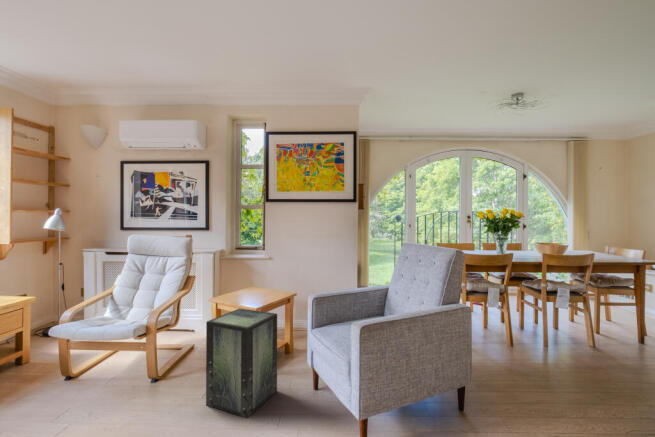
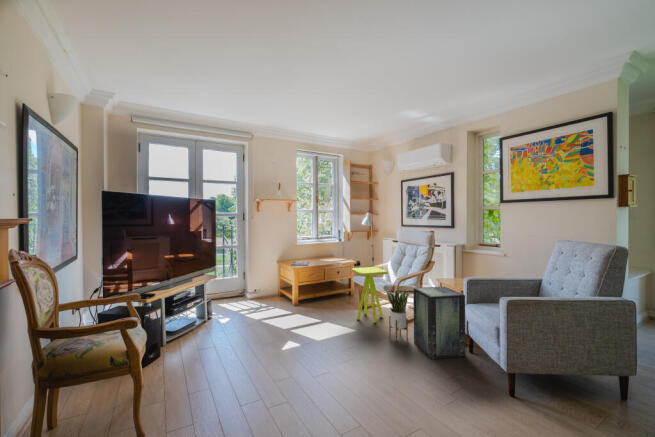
side table: none [54,301,138,410] -> present [351,267,388,322]
potted plant: none [158,324,194,418] -> present [386,286,409,342]

